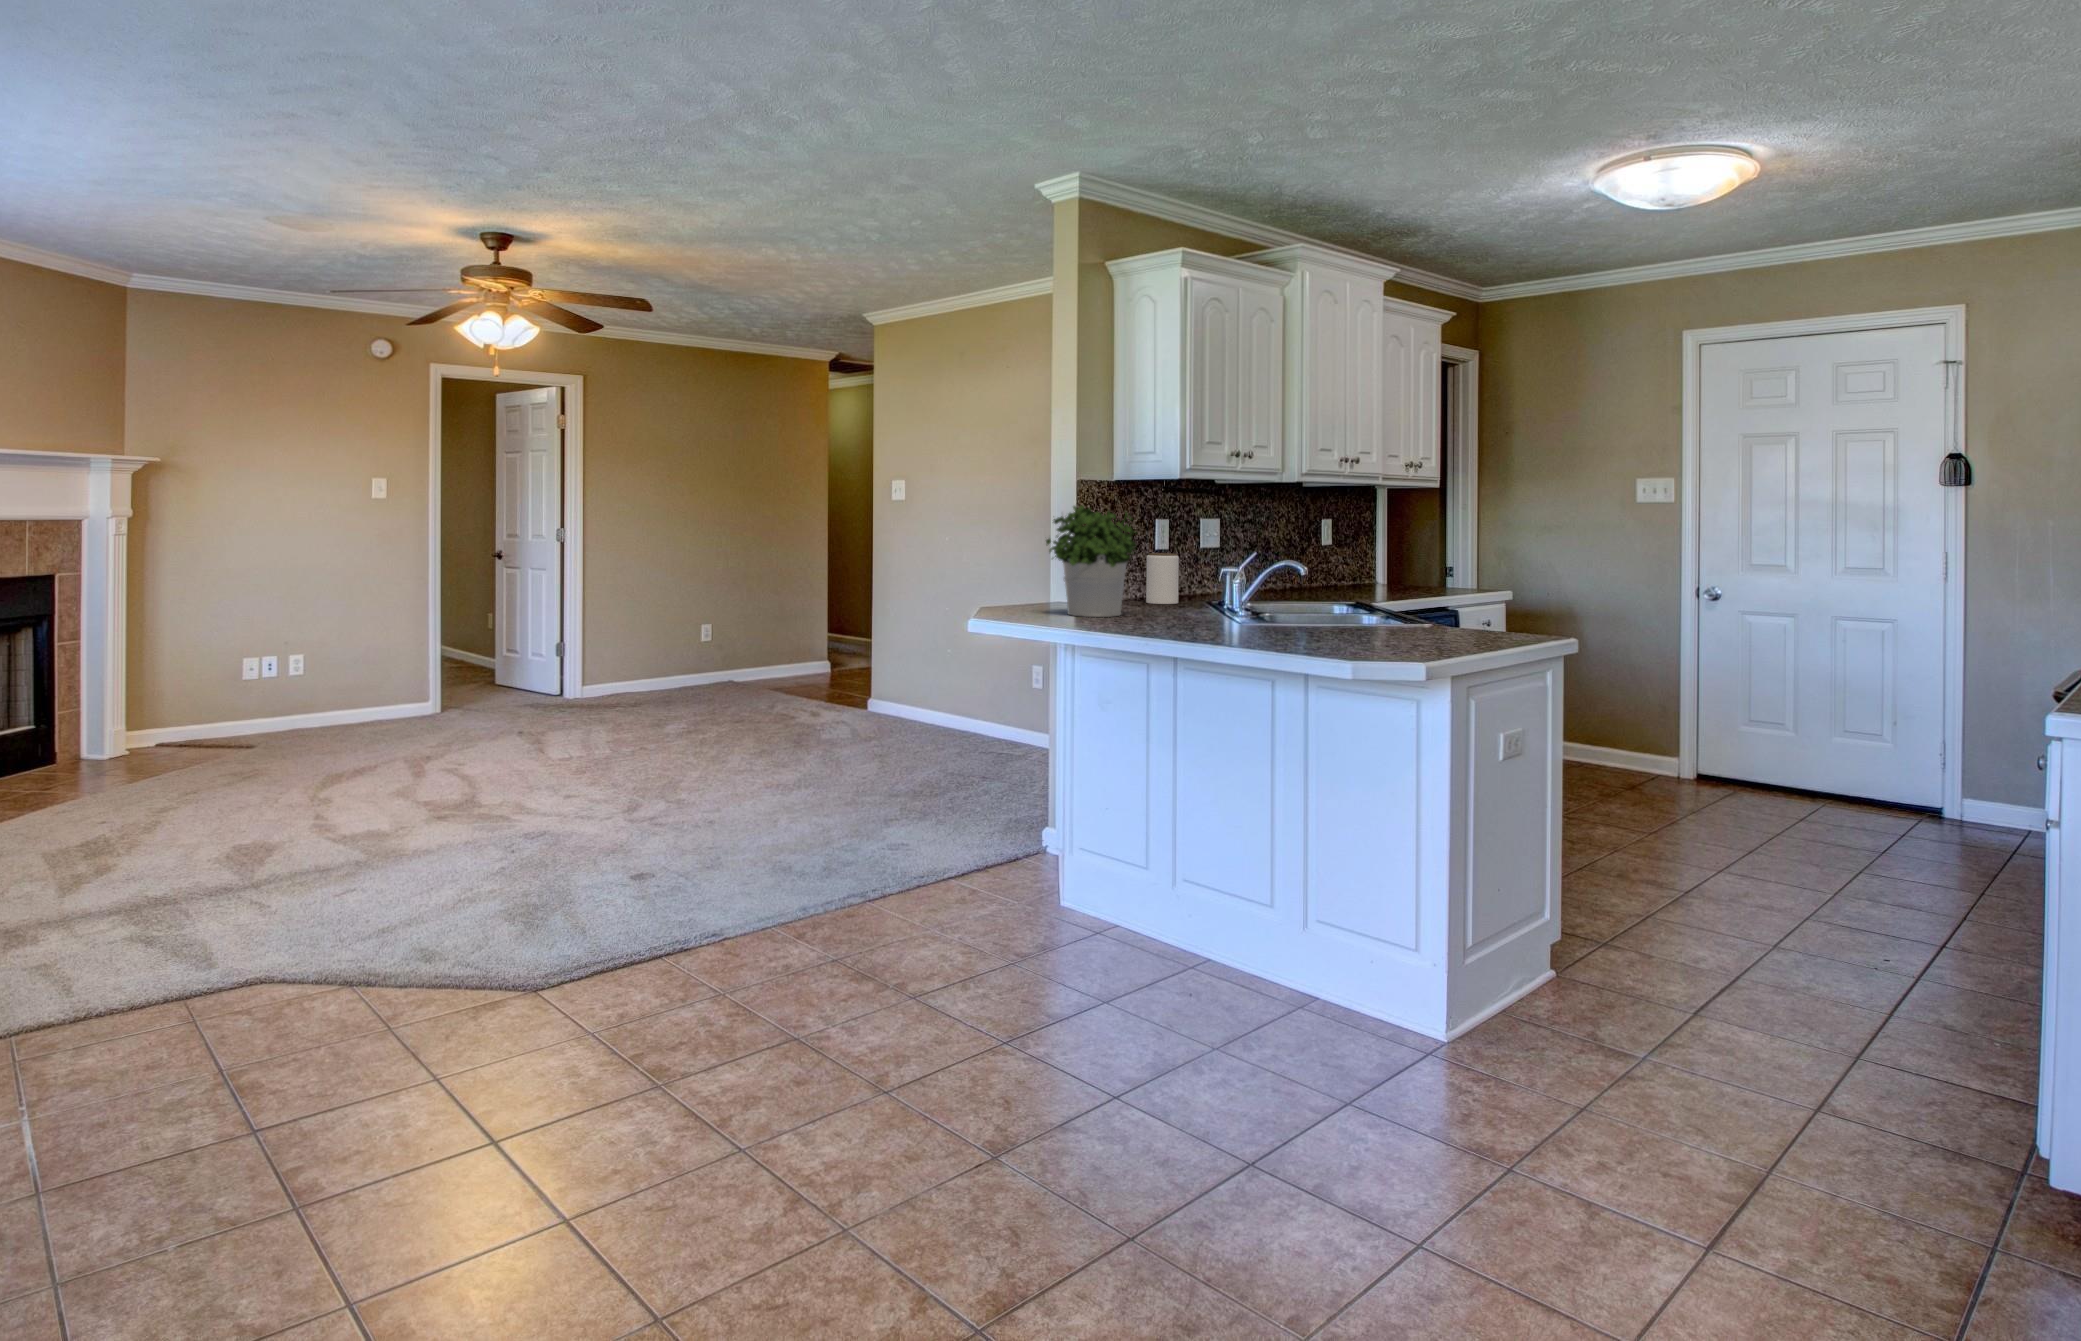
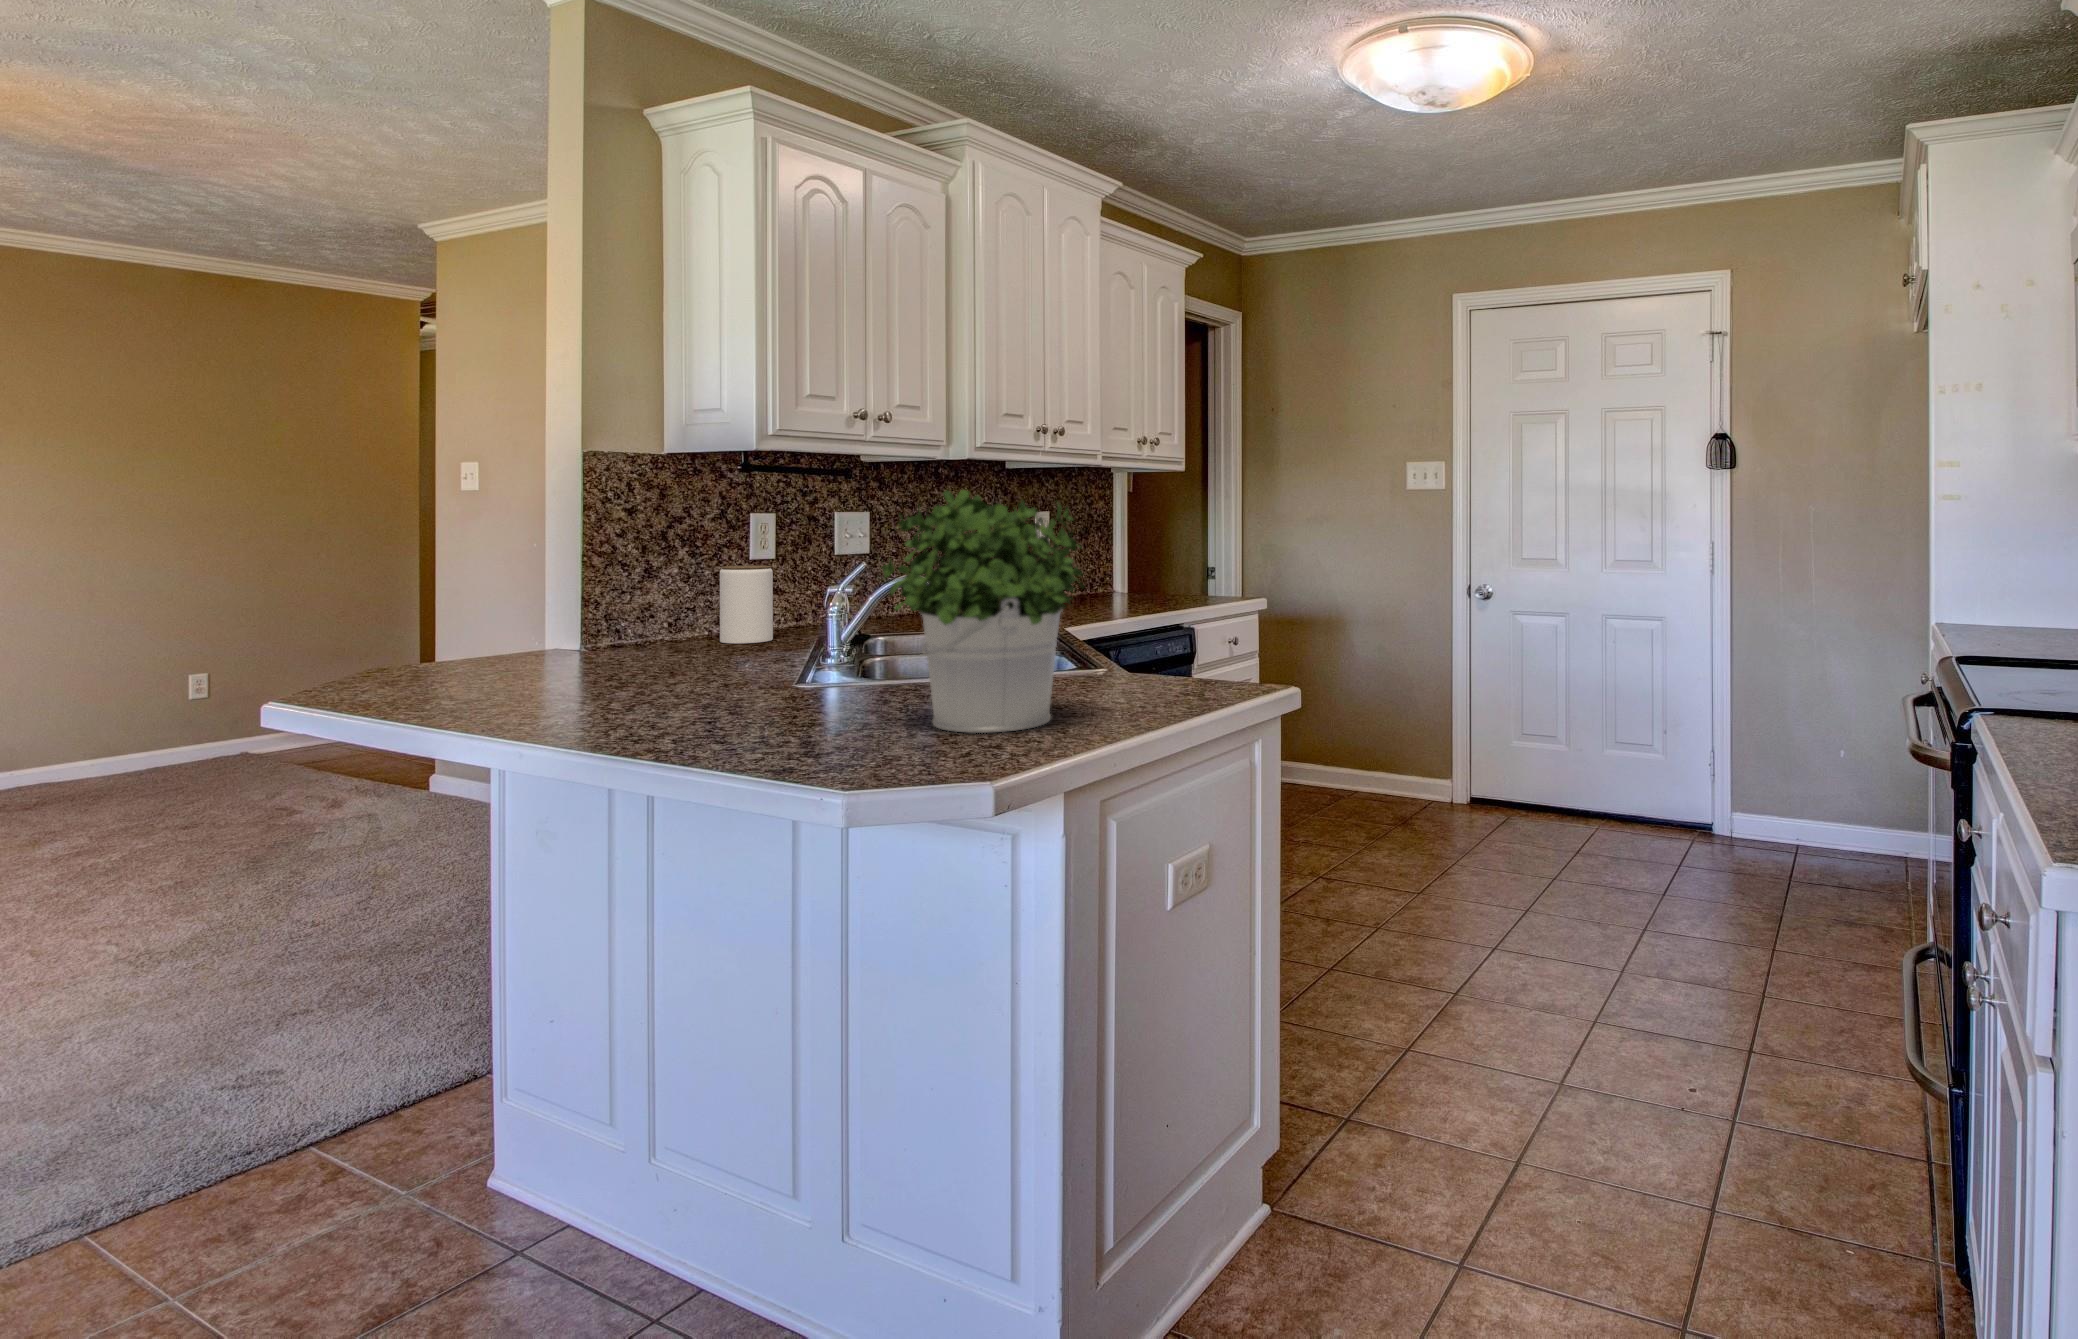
potted plant: present [1046,506,1136,617] -> present [882,490,1084,733]

